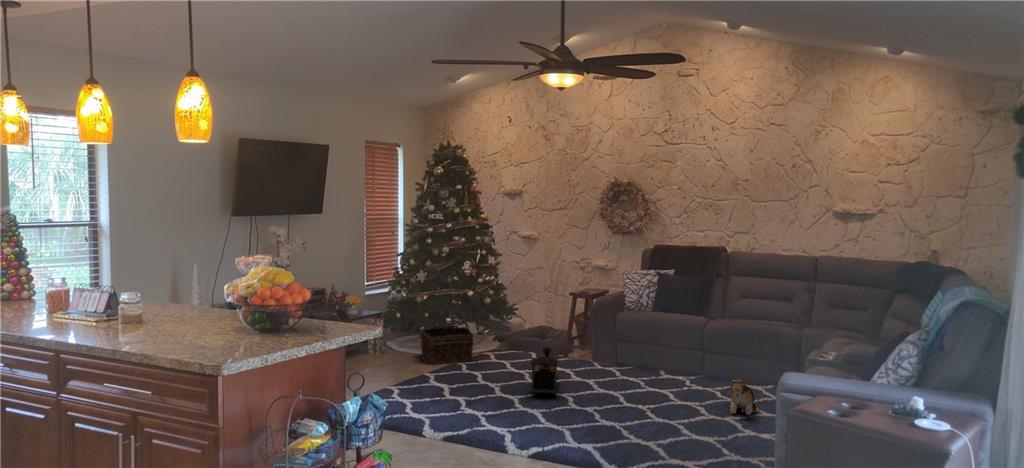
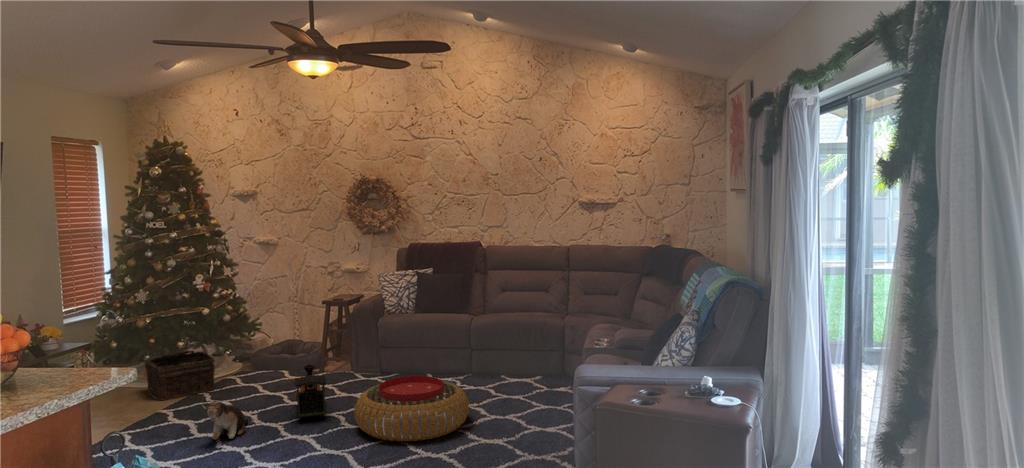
pouf: none [578,368,687,428] -> present [354,376,469,442]
plush toy: present [729,379,756,415] -> present [202,400,248,440]

